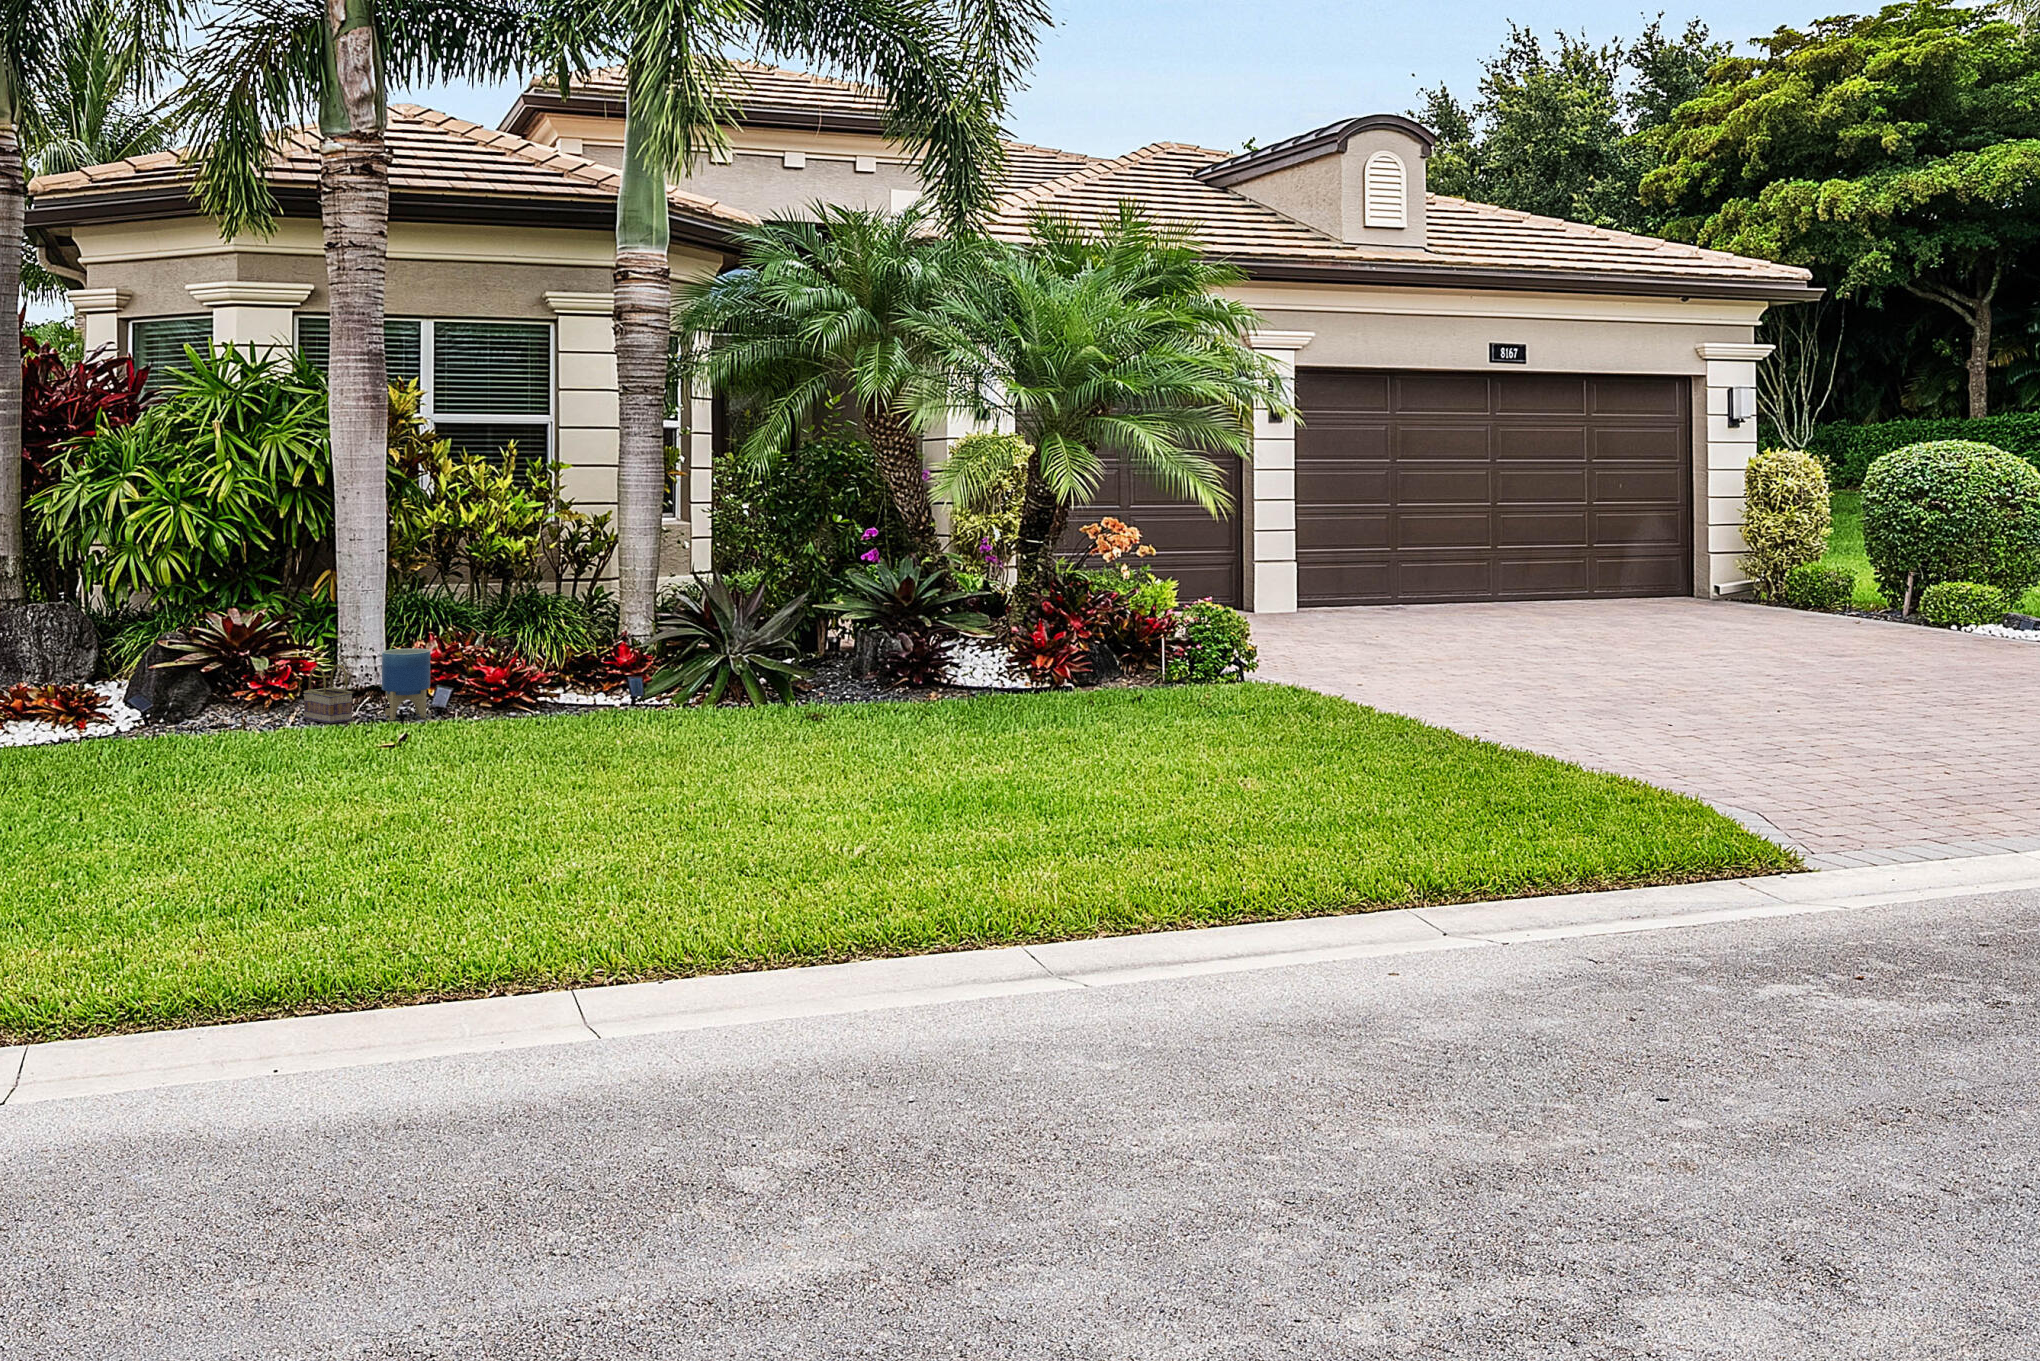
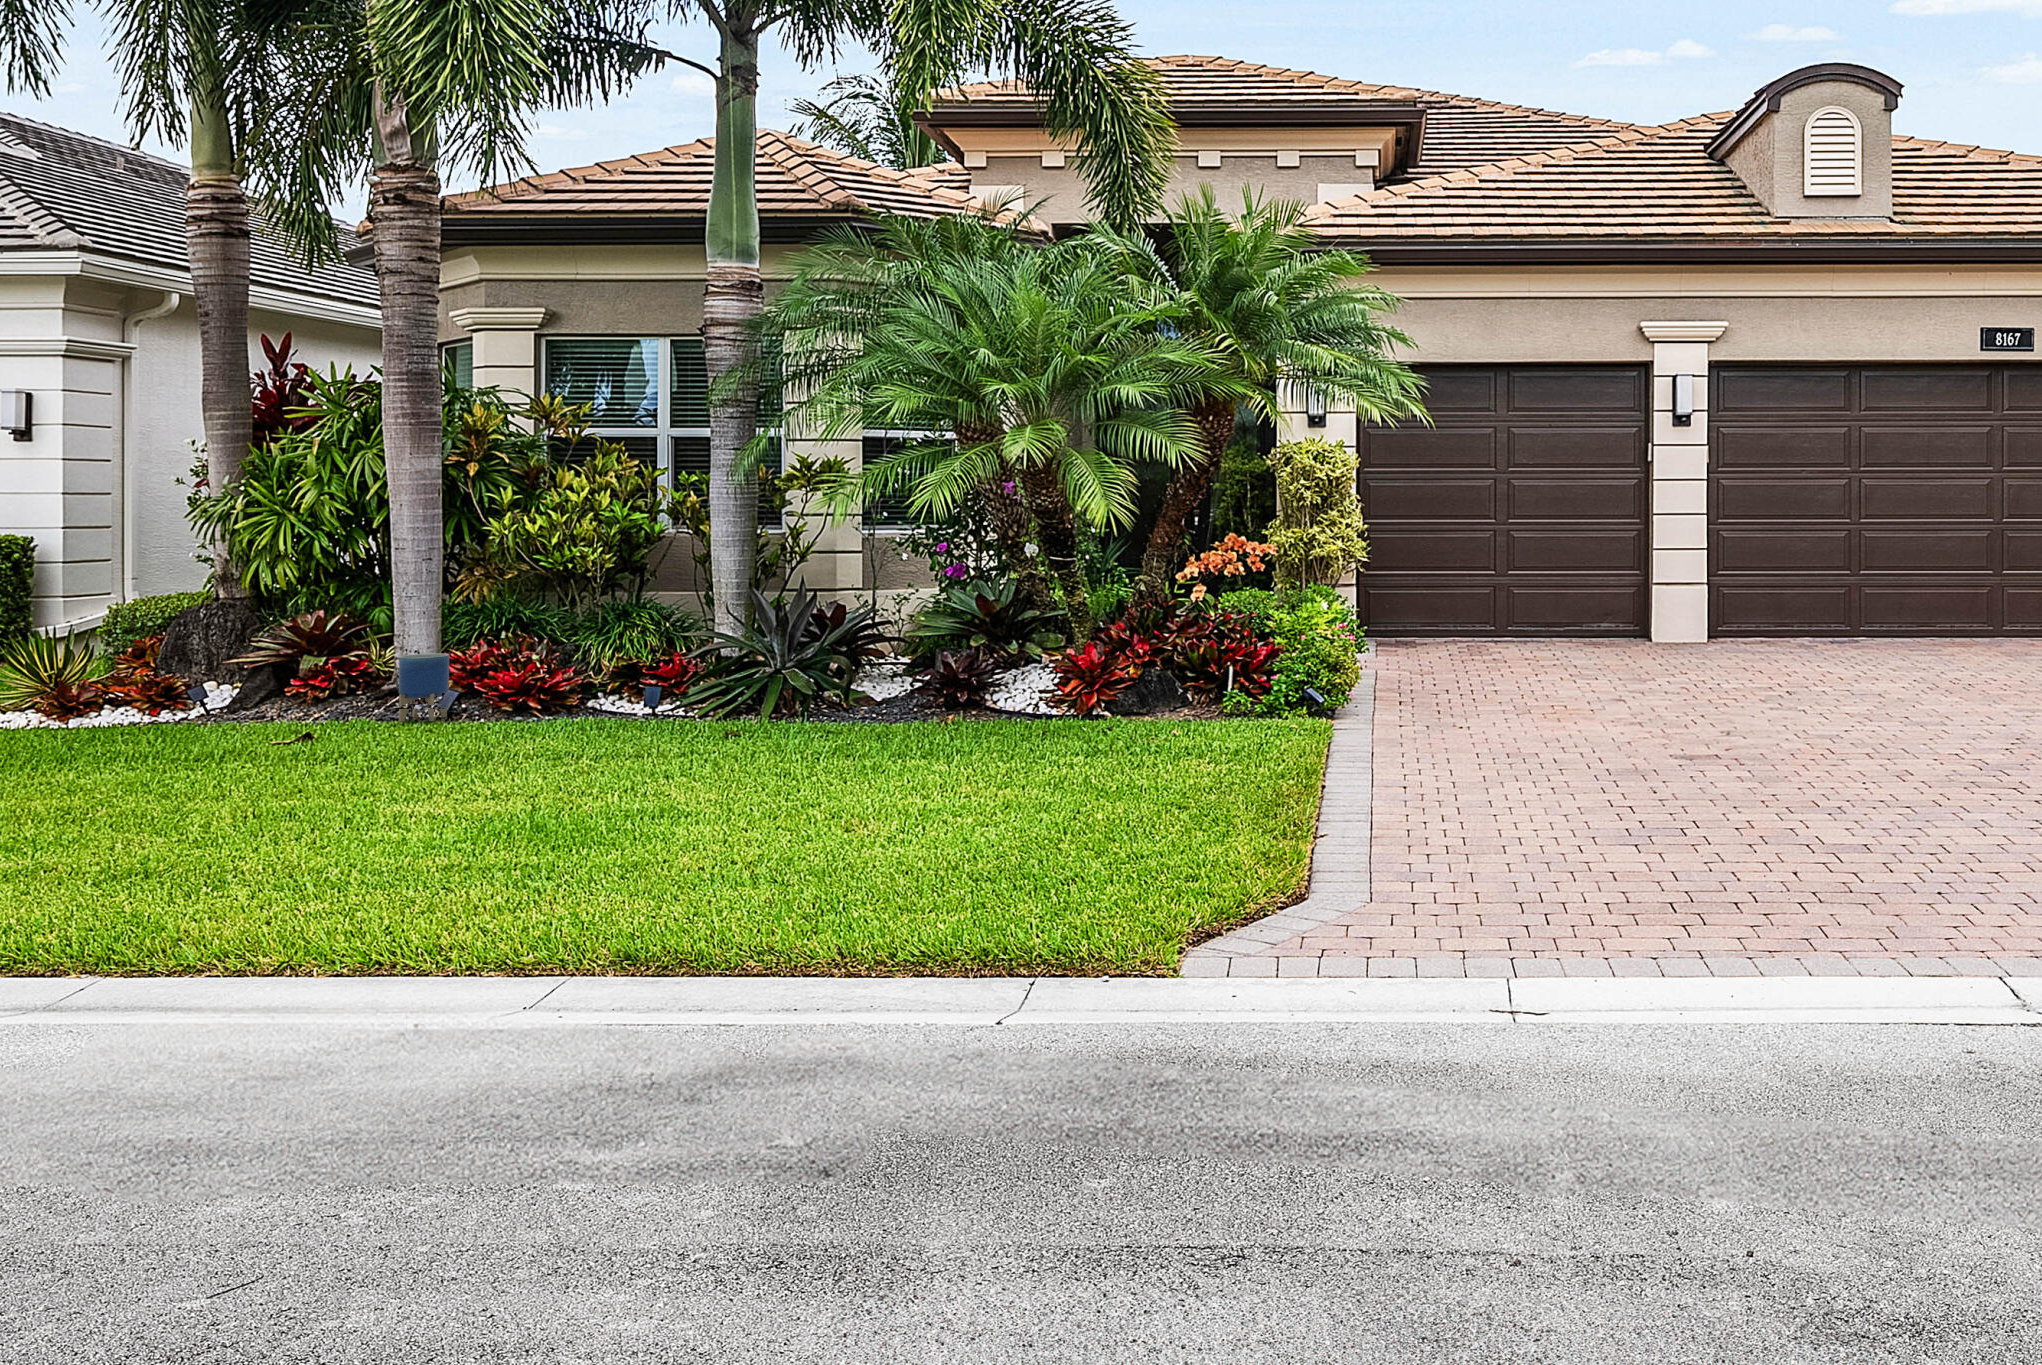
basket: present [304,664,353,723] -> none [343,666,373,721]

